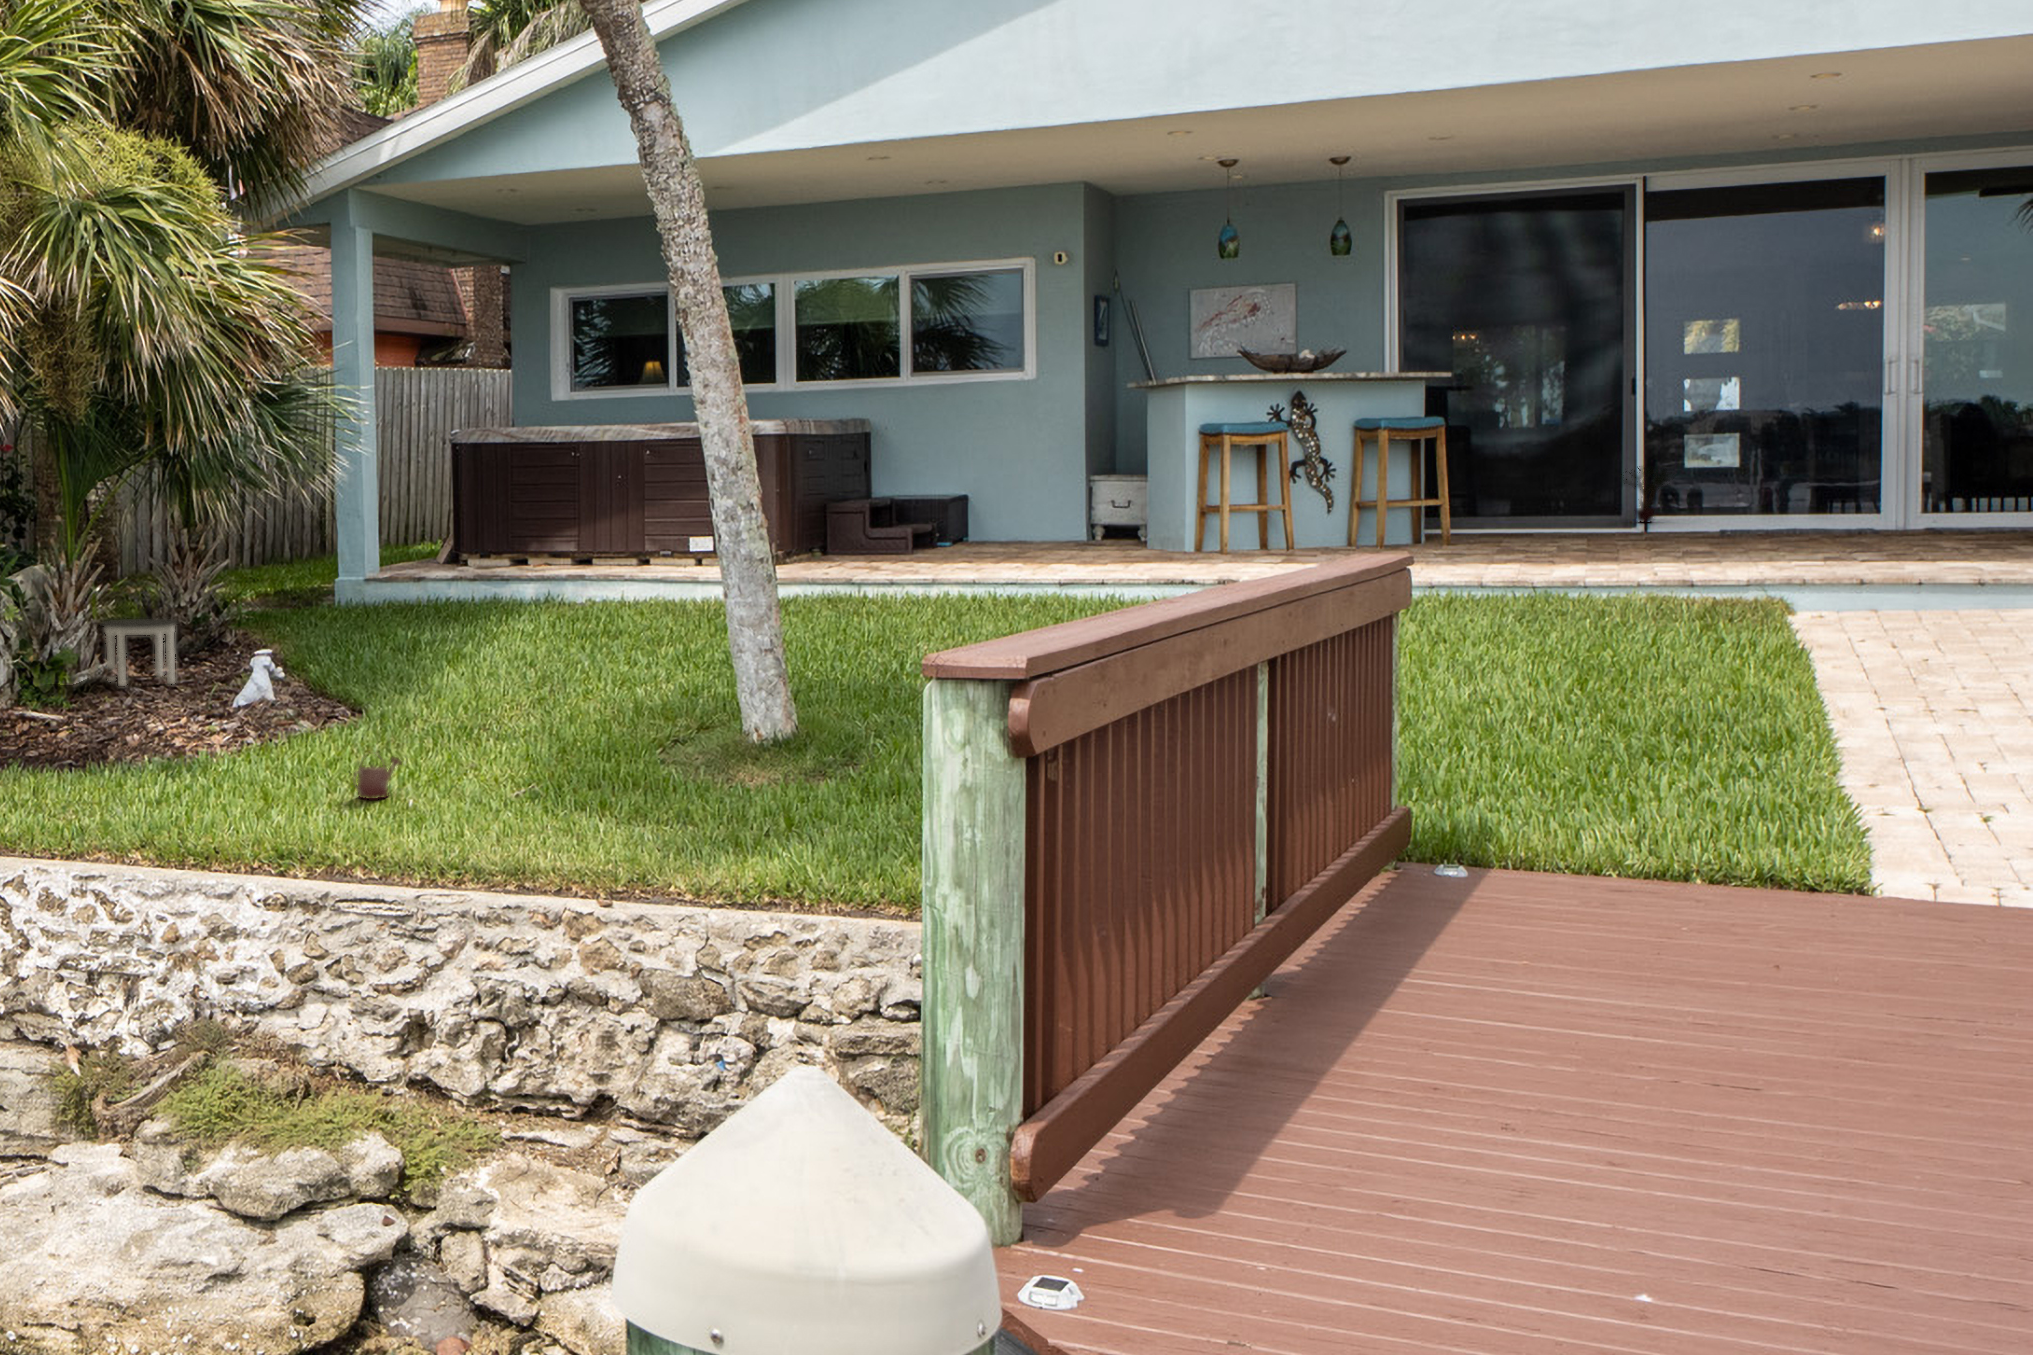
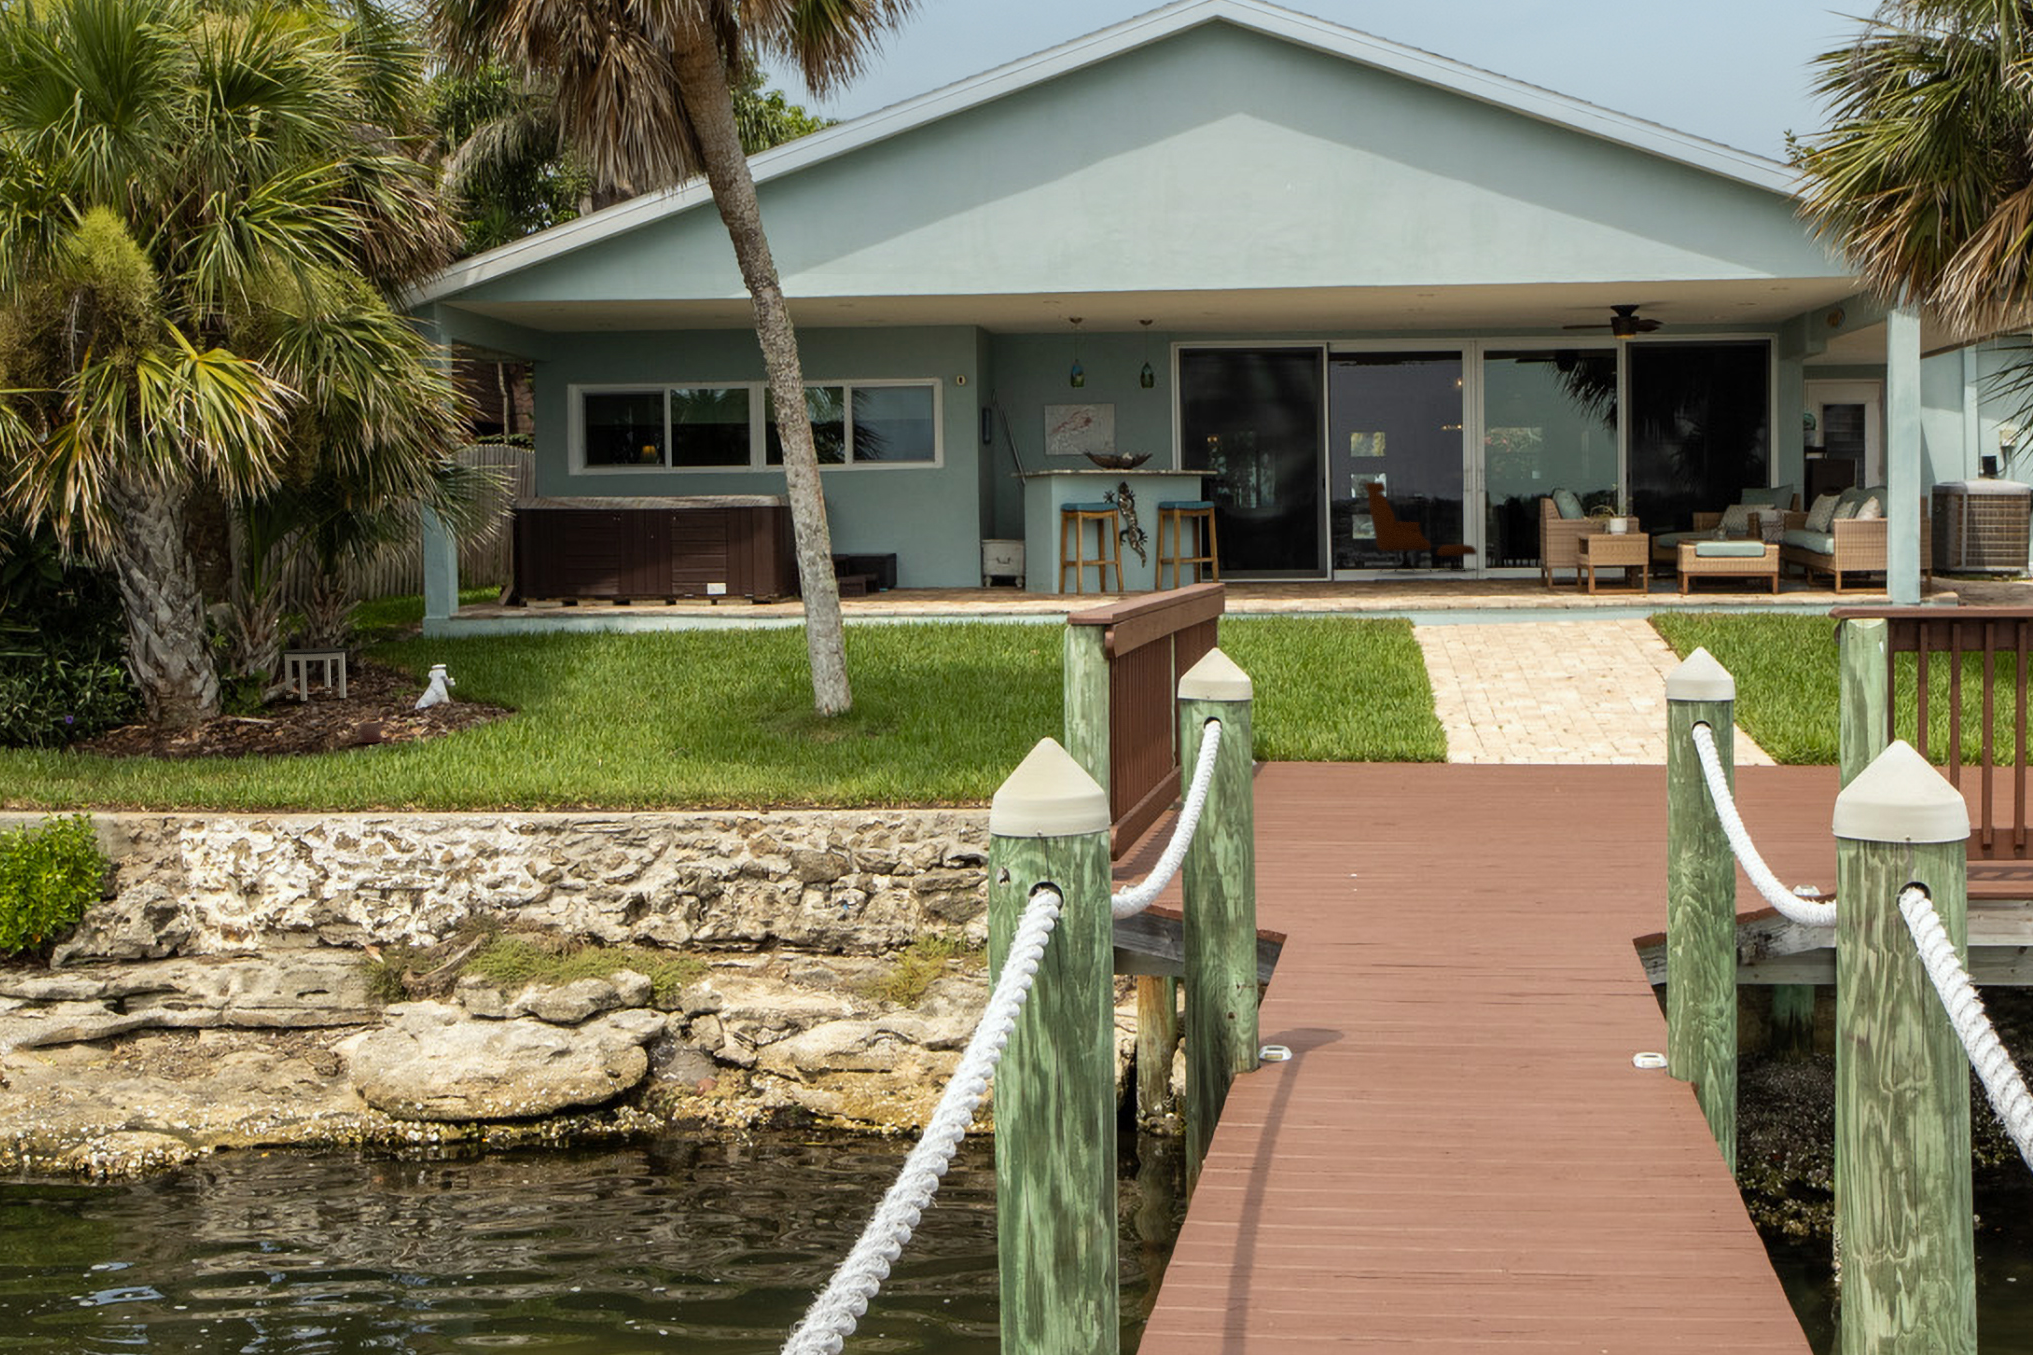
lounge chair: none [1704,386,1901,525] -> present [1365,481,1477,570]
potted plant: present [1620,466,1672,523] -> none [1316,532,1350,572]
watering can: present [354,757,401,799] -> present [357,715,389,743]

